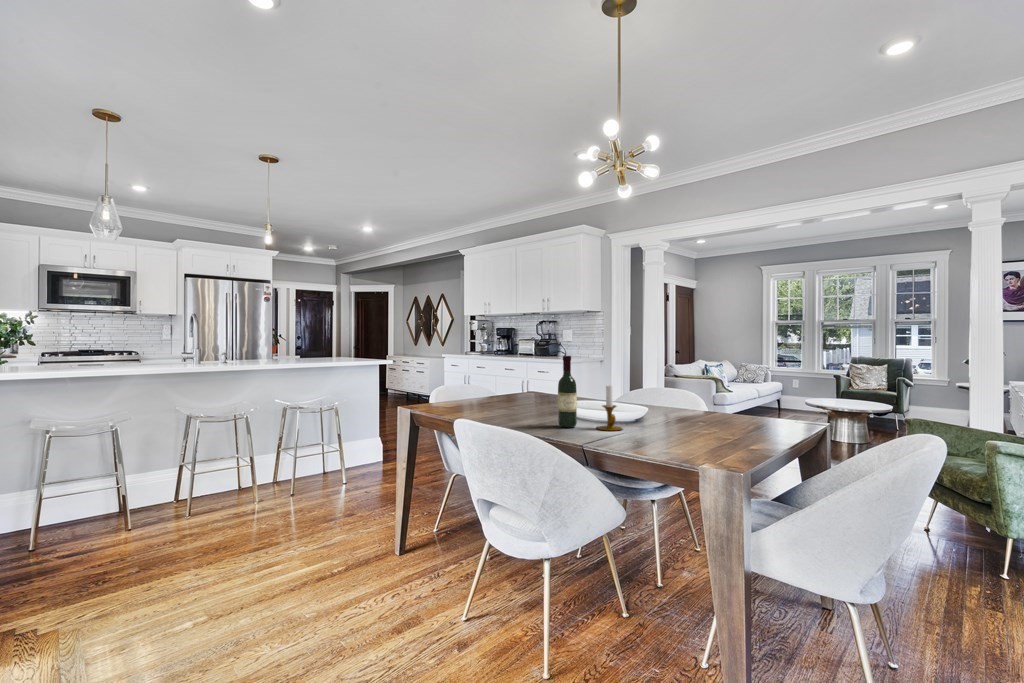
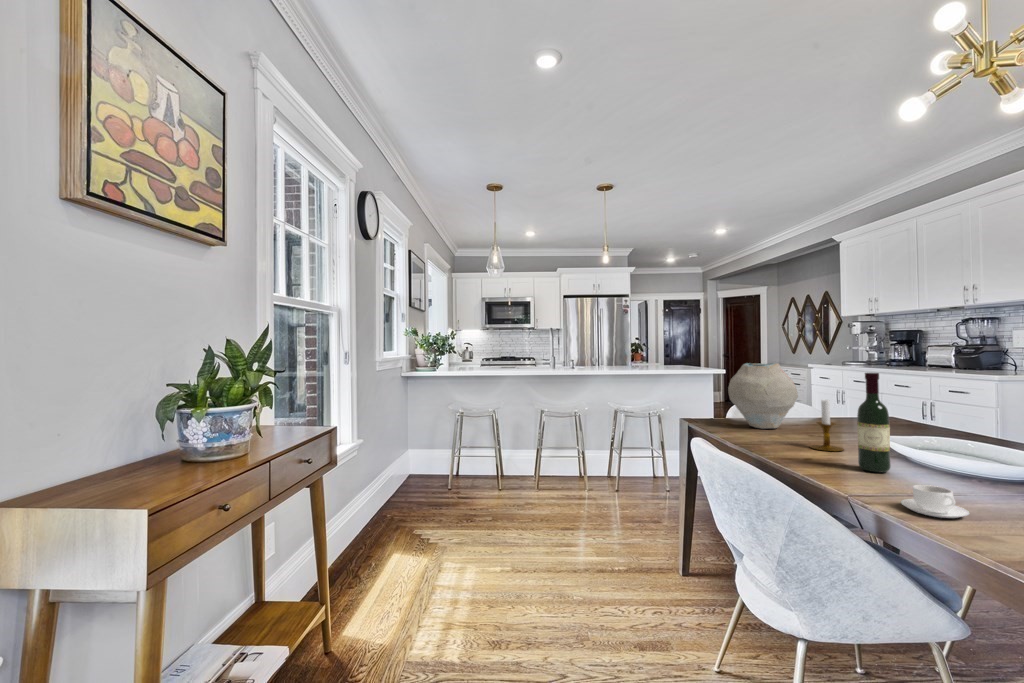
vase: none [437,351,490,408] -> present [728,363,798,429]
candlestick: present [597,385,622,430] -> present [810,400,844,451]
coffee cup: none [605,428,640,447] -> present [901,485,969,518]

